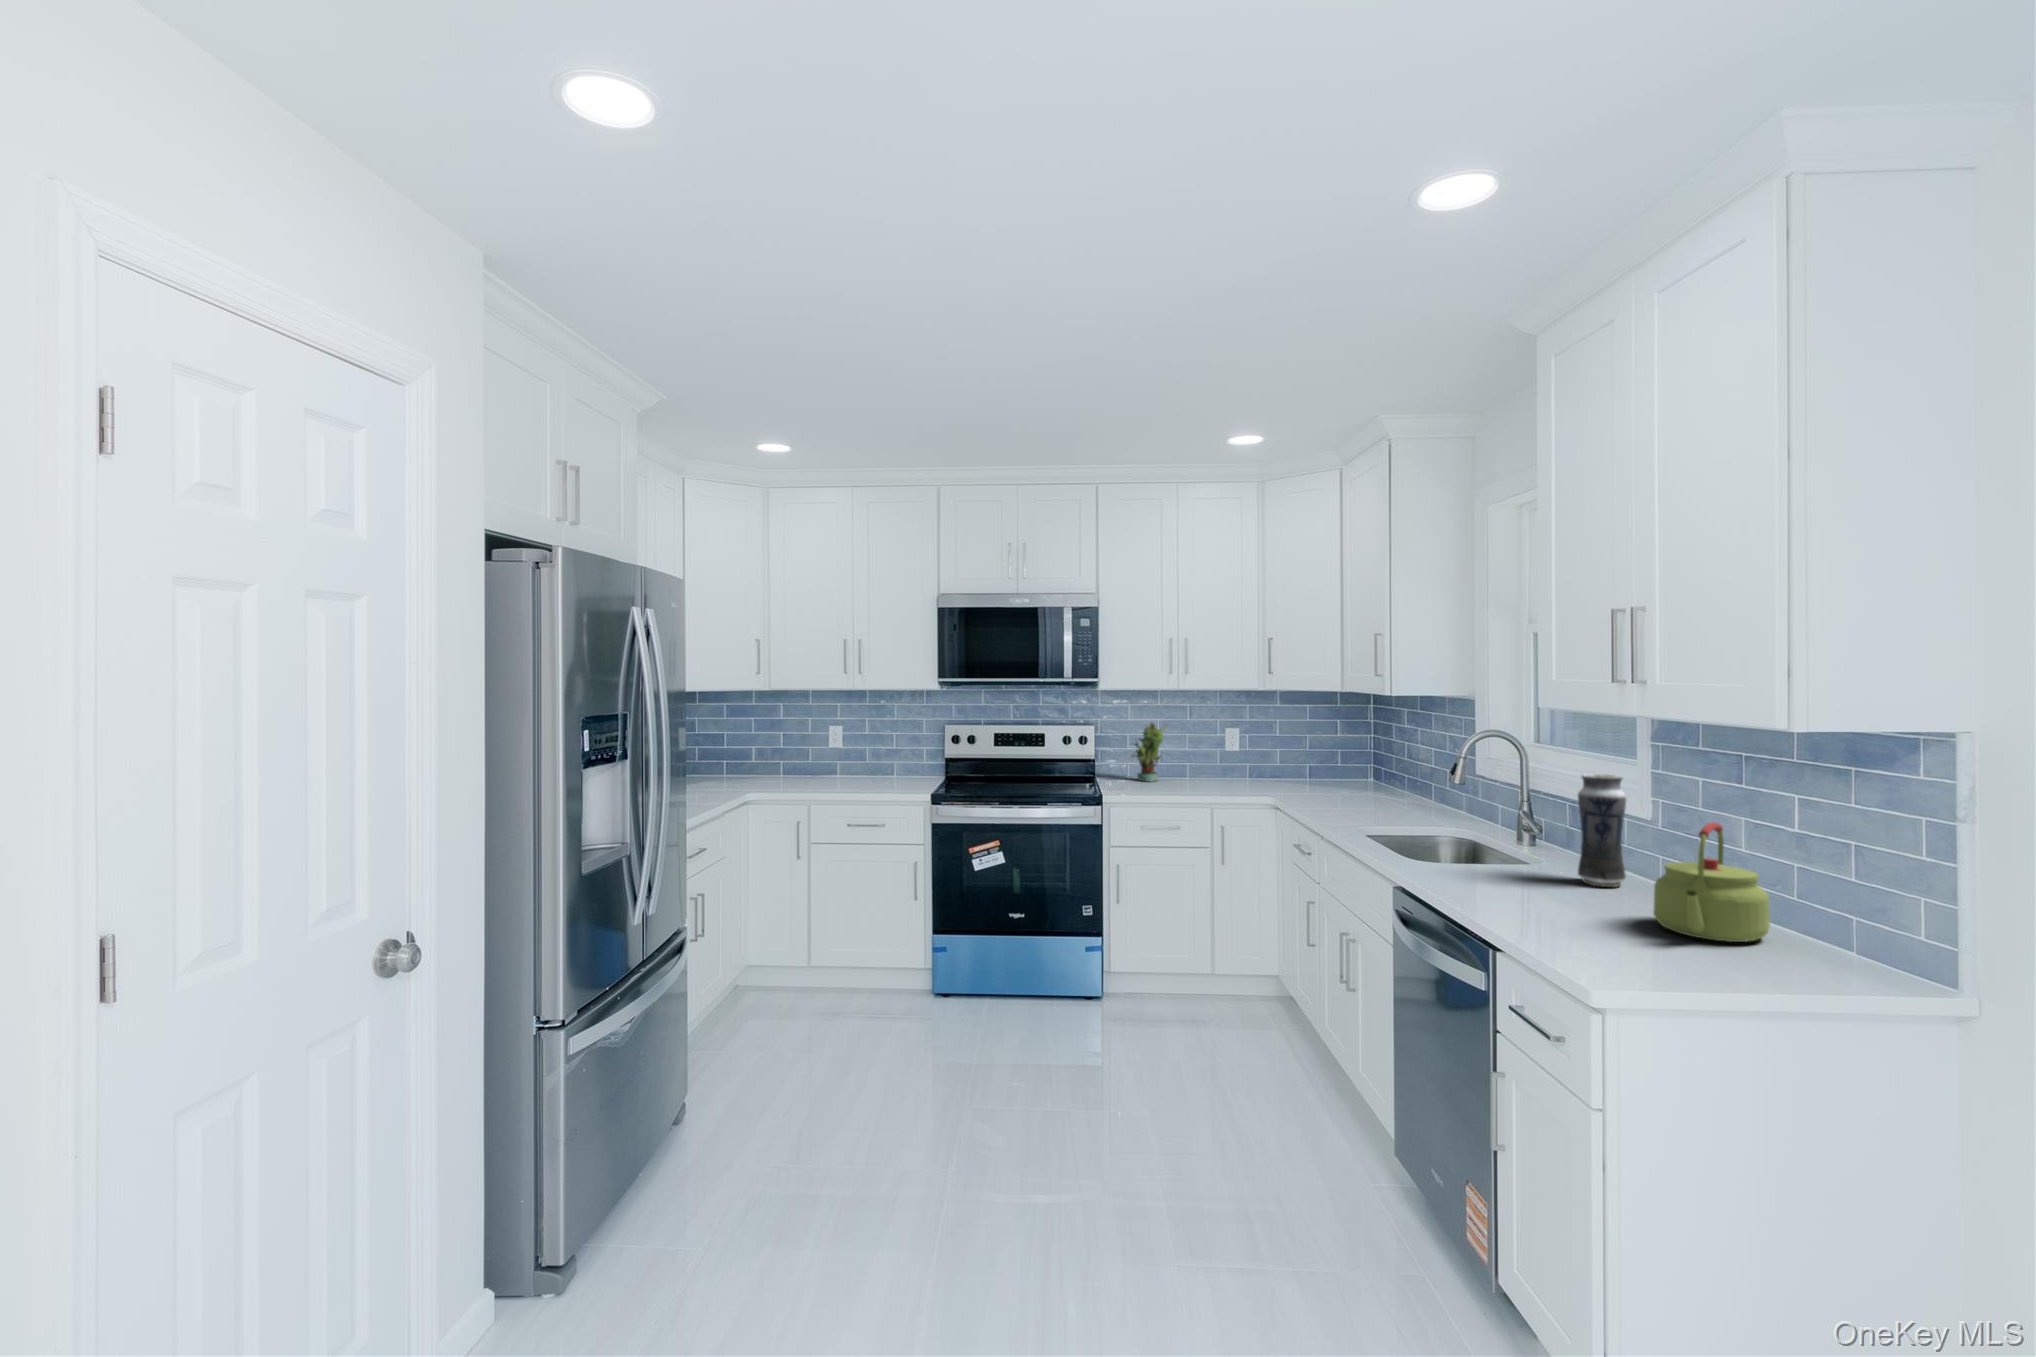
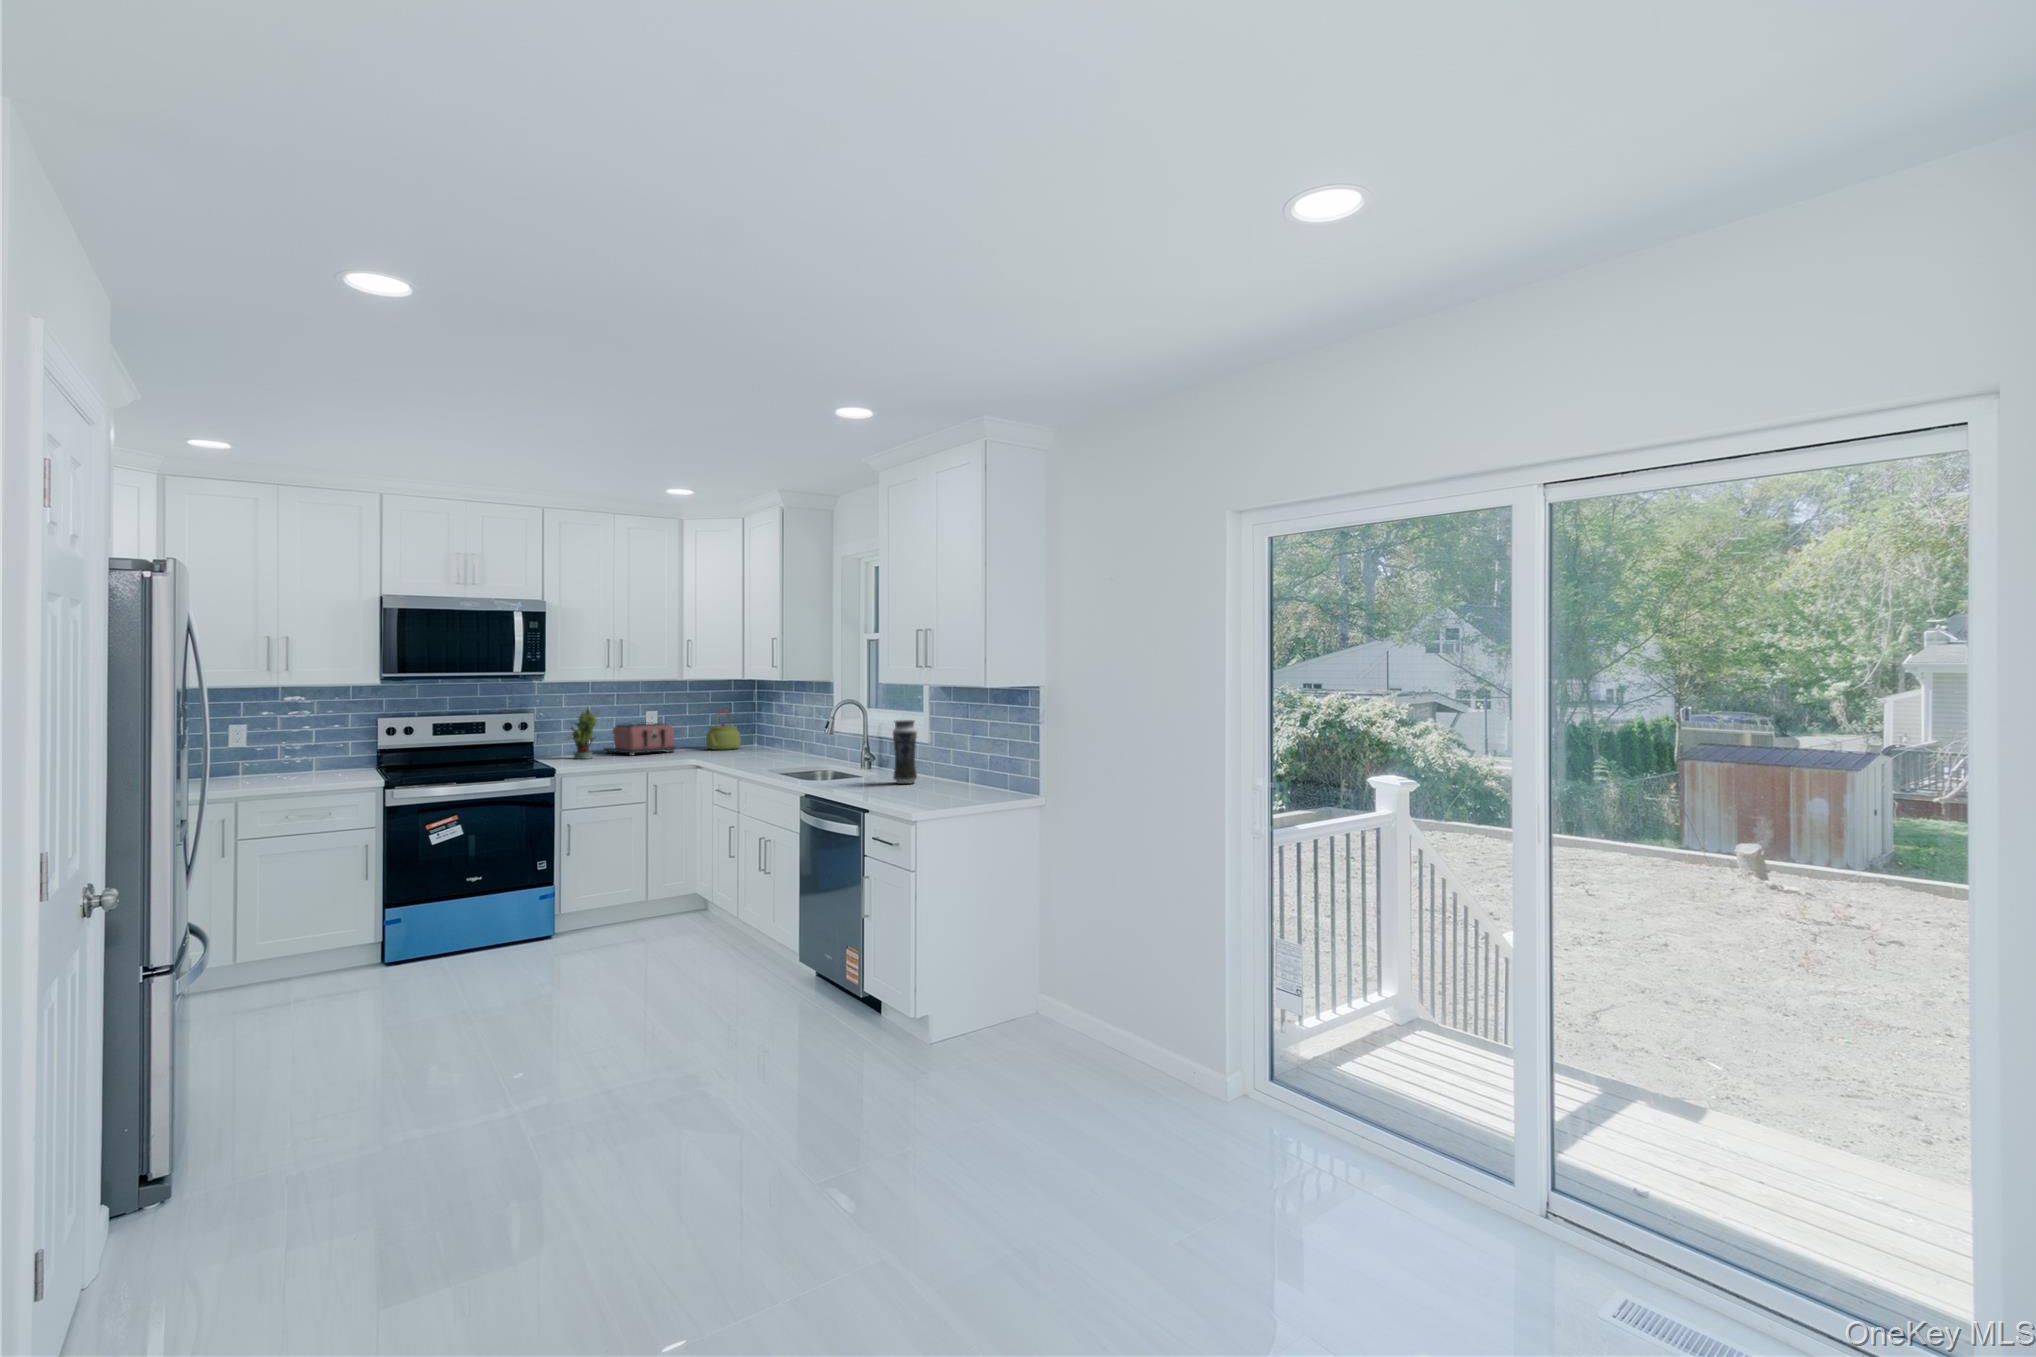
toaster: none [1174,740,1256,781] -> present [603,723,675,755]
kettle: present [1653,822,1770,942] -> present [706,710,741,750]

